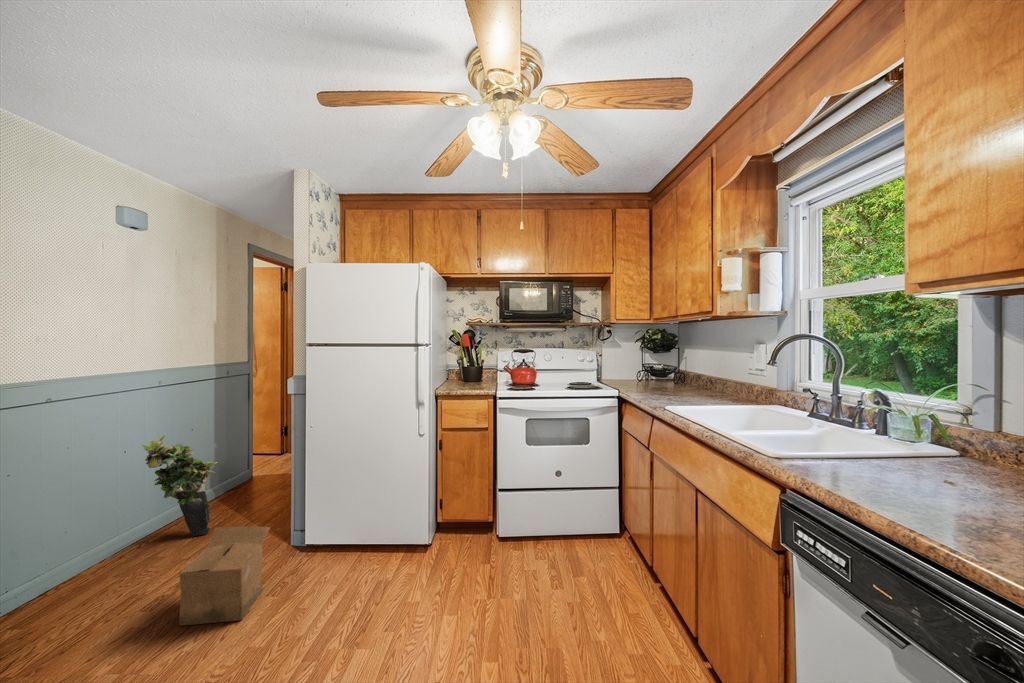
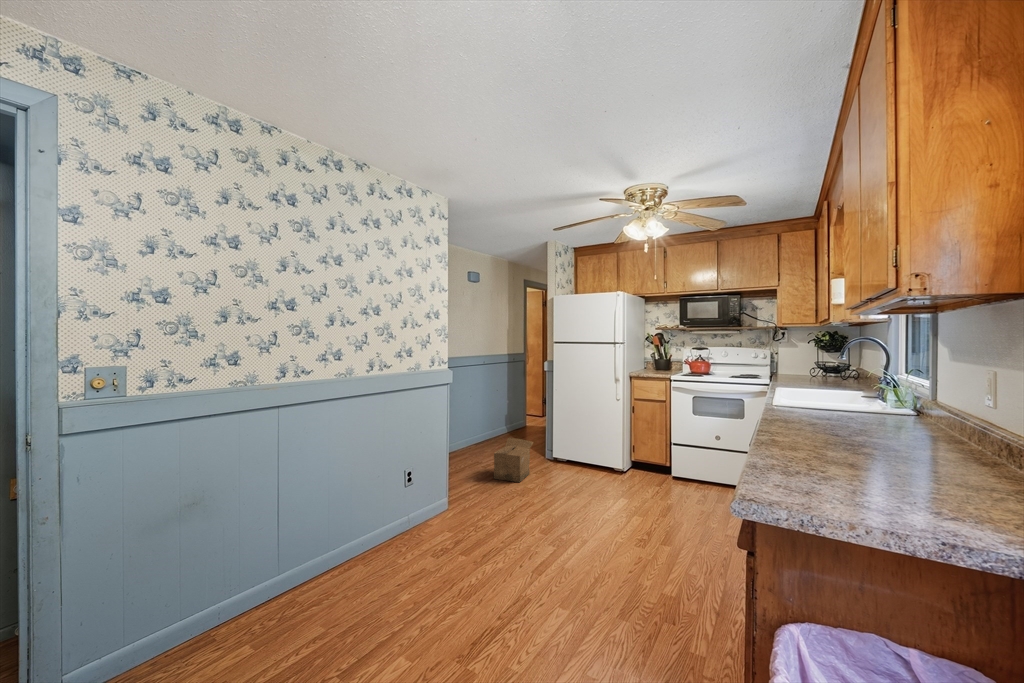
potted plant: present [140,436,218,536] -> none [474,391,509,447]

